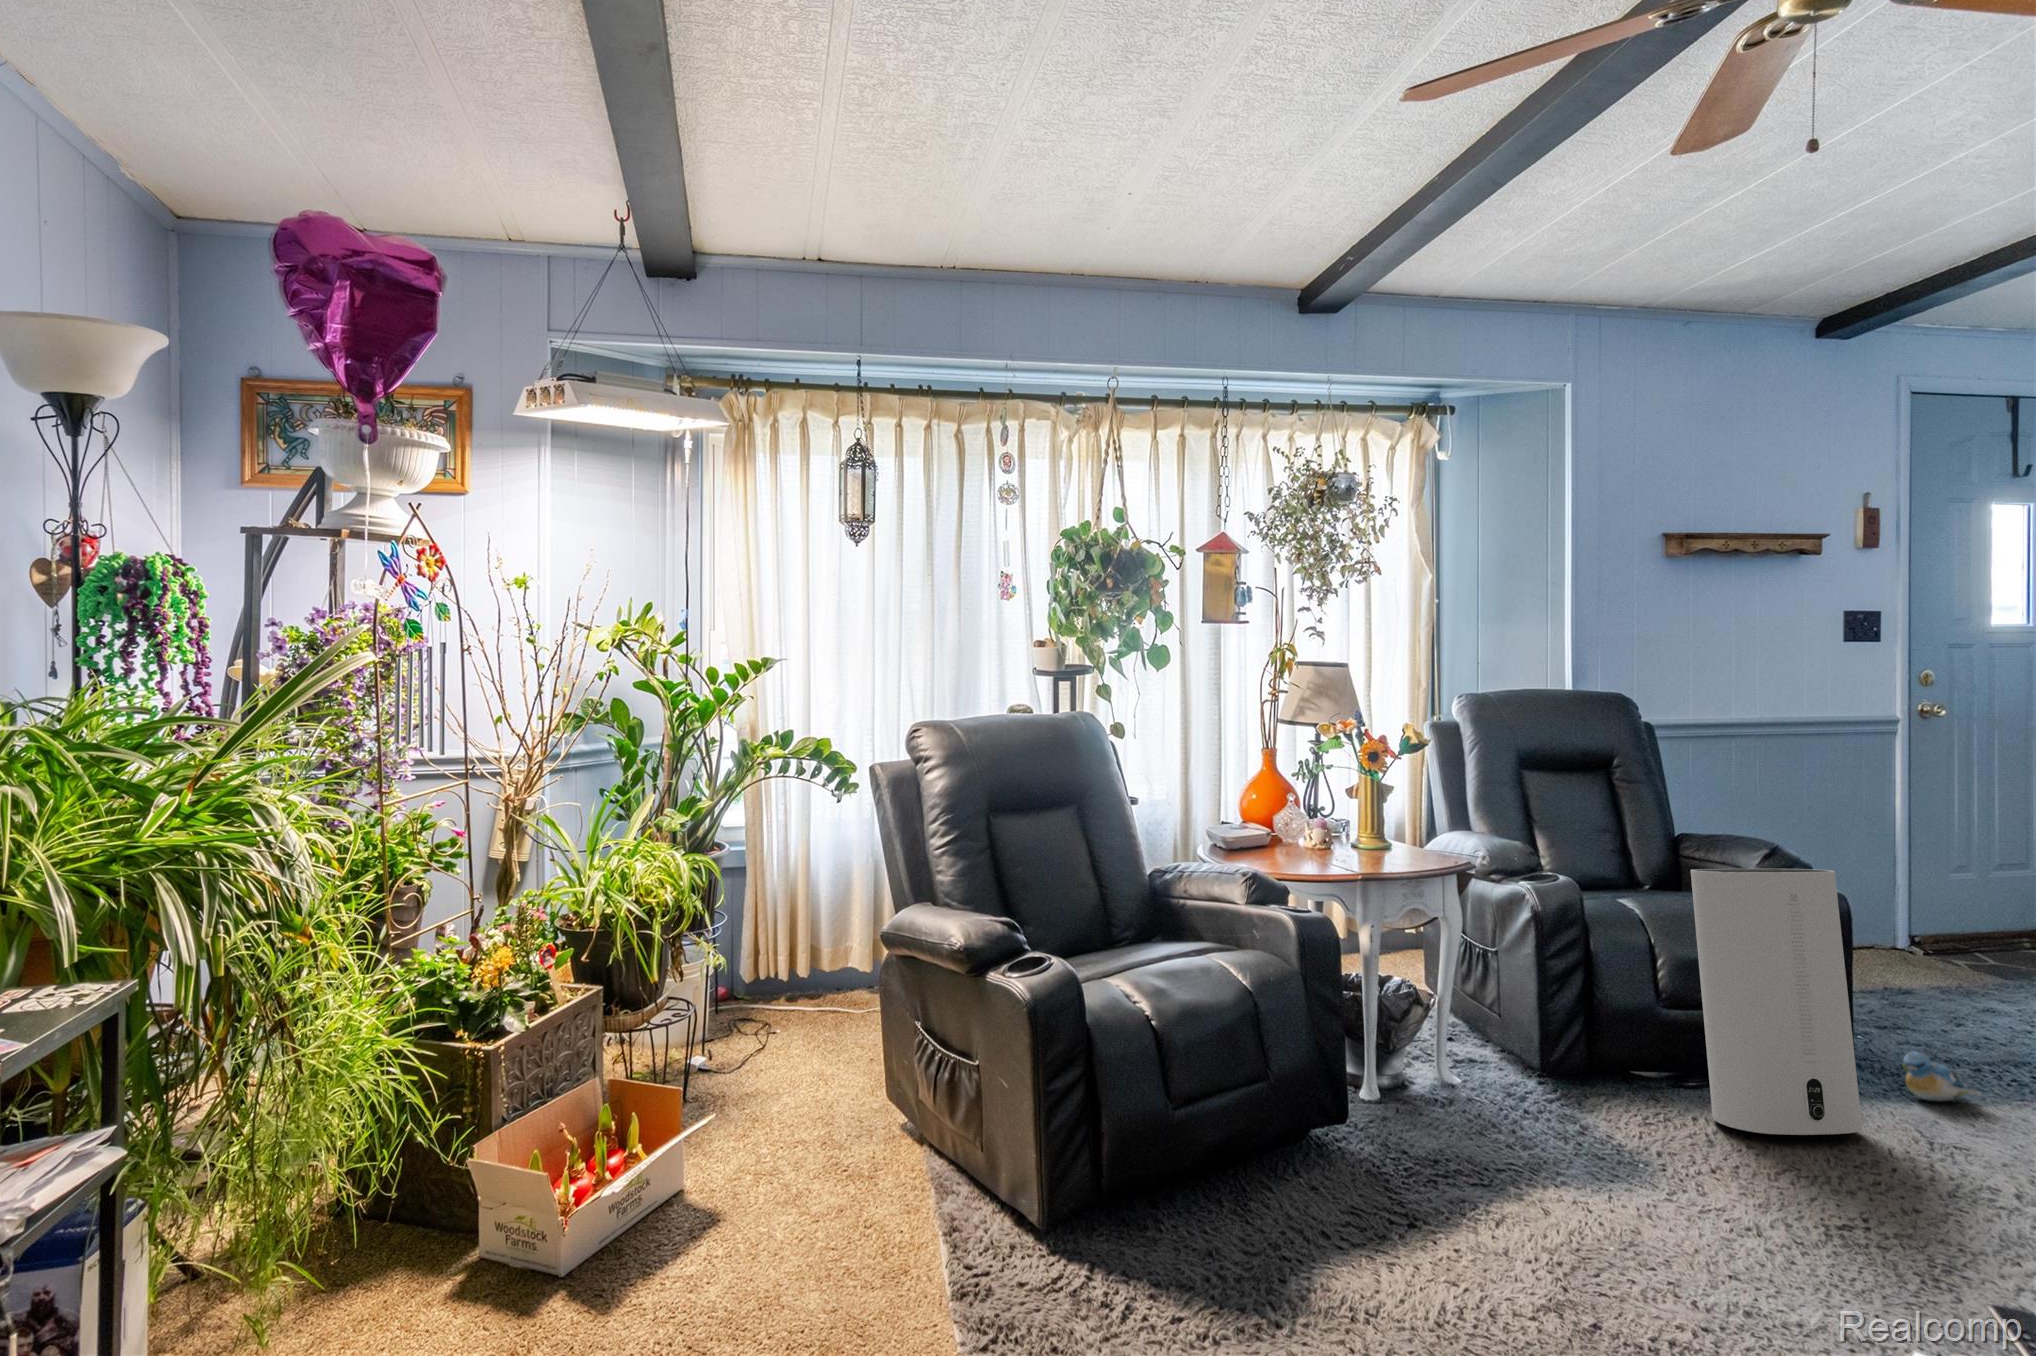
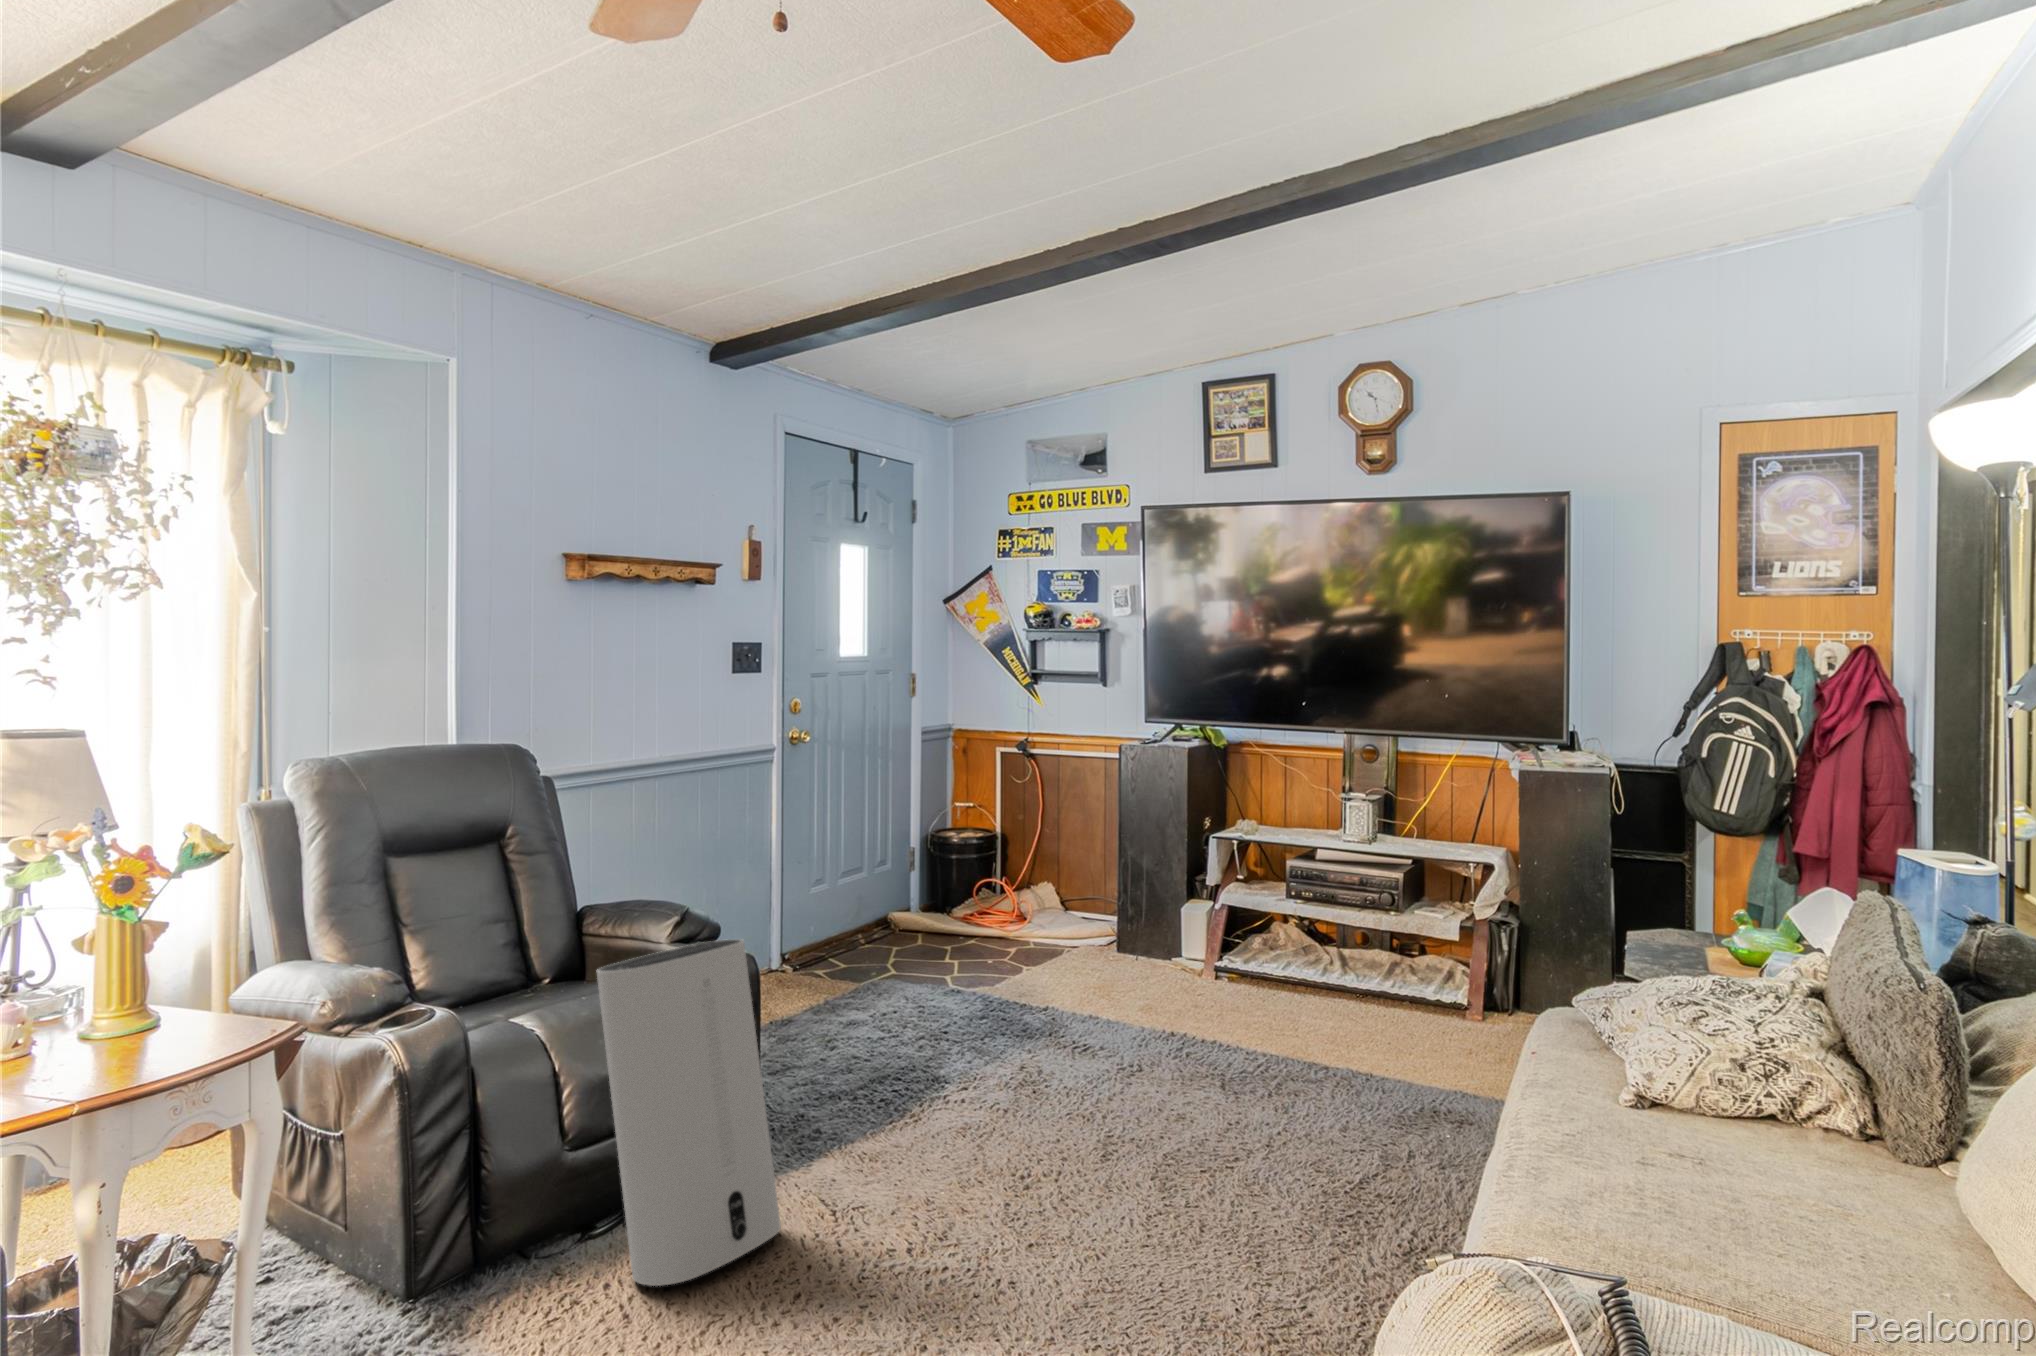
plush toy: present [1902,1051,1982,1101] -> none [808,1109,873,1158]

